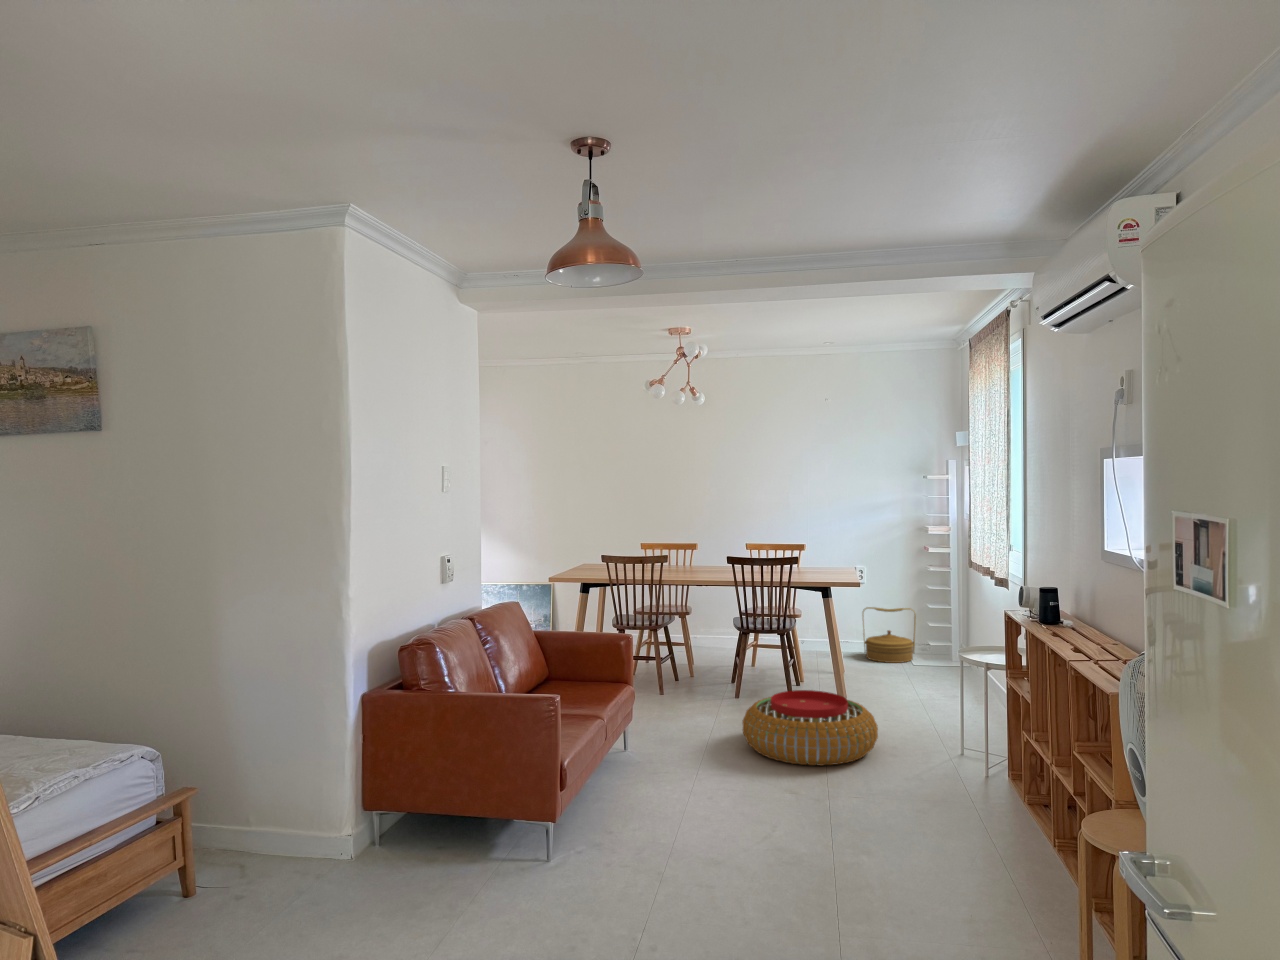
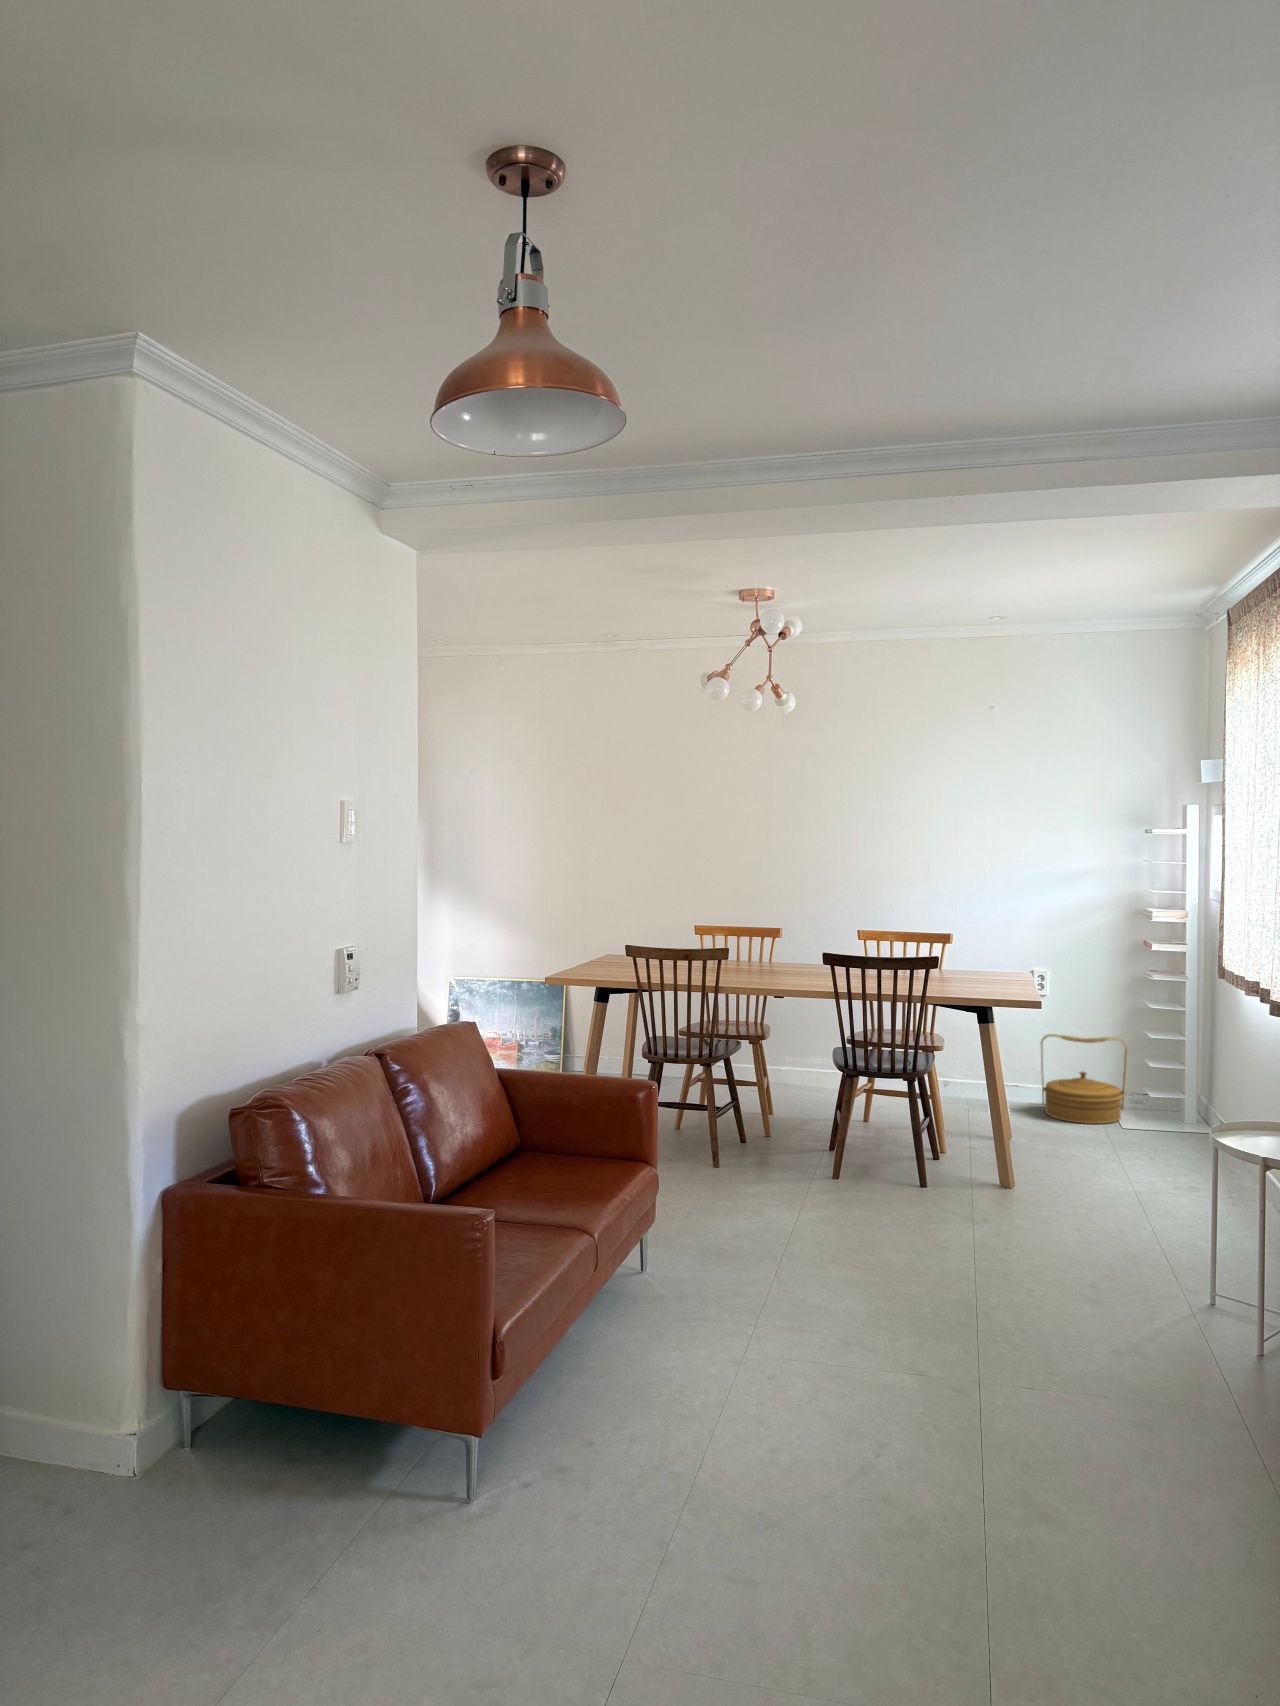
pouf: present [743,690,878,765] -> none [837,1180,1067,1317]

